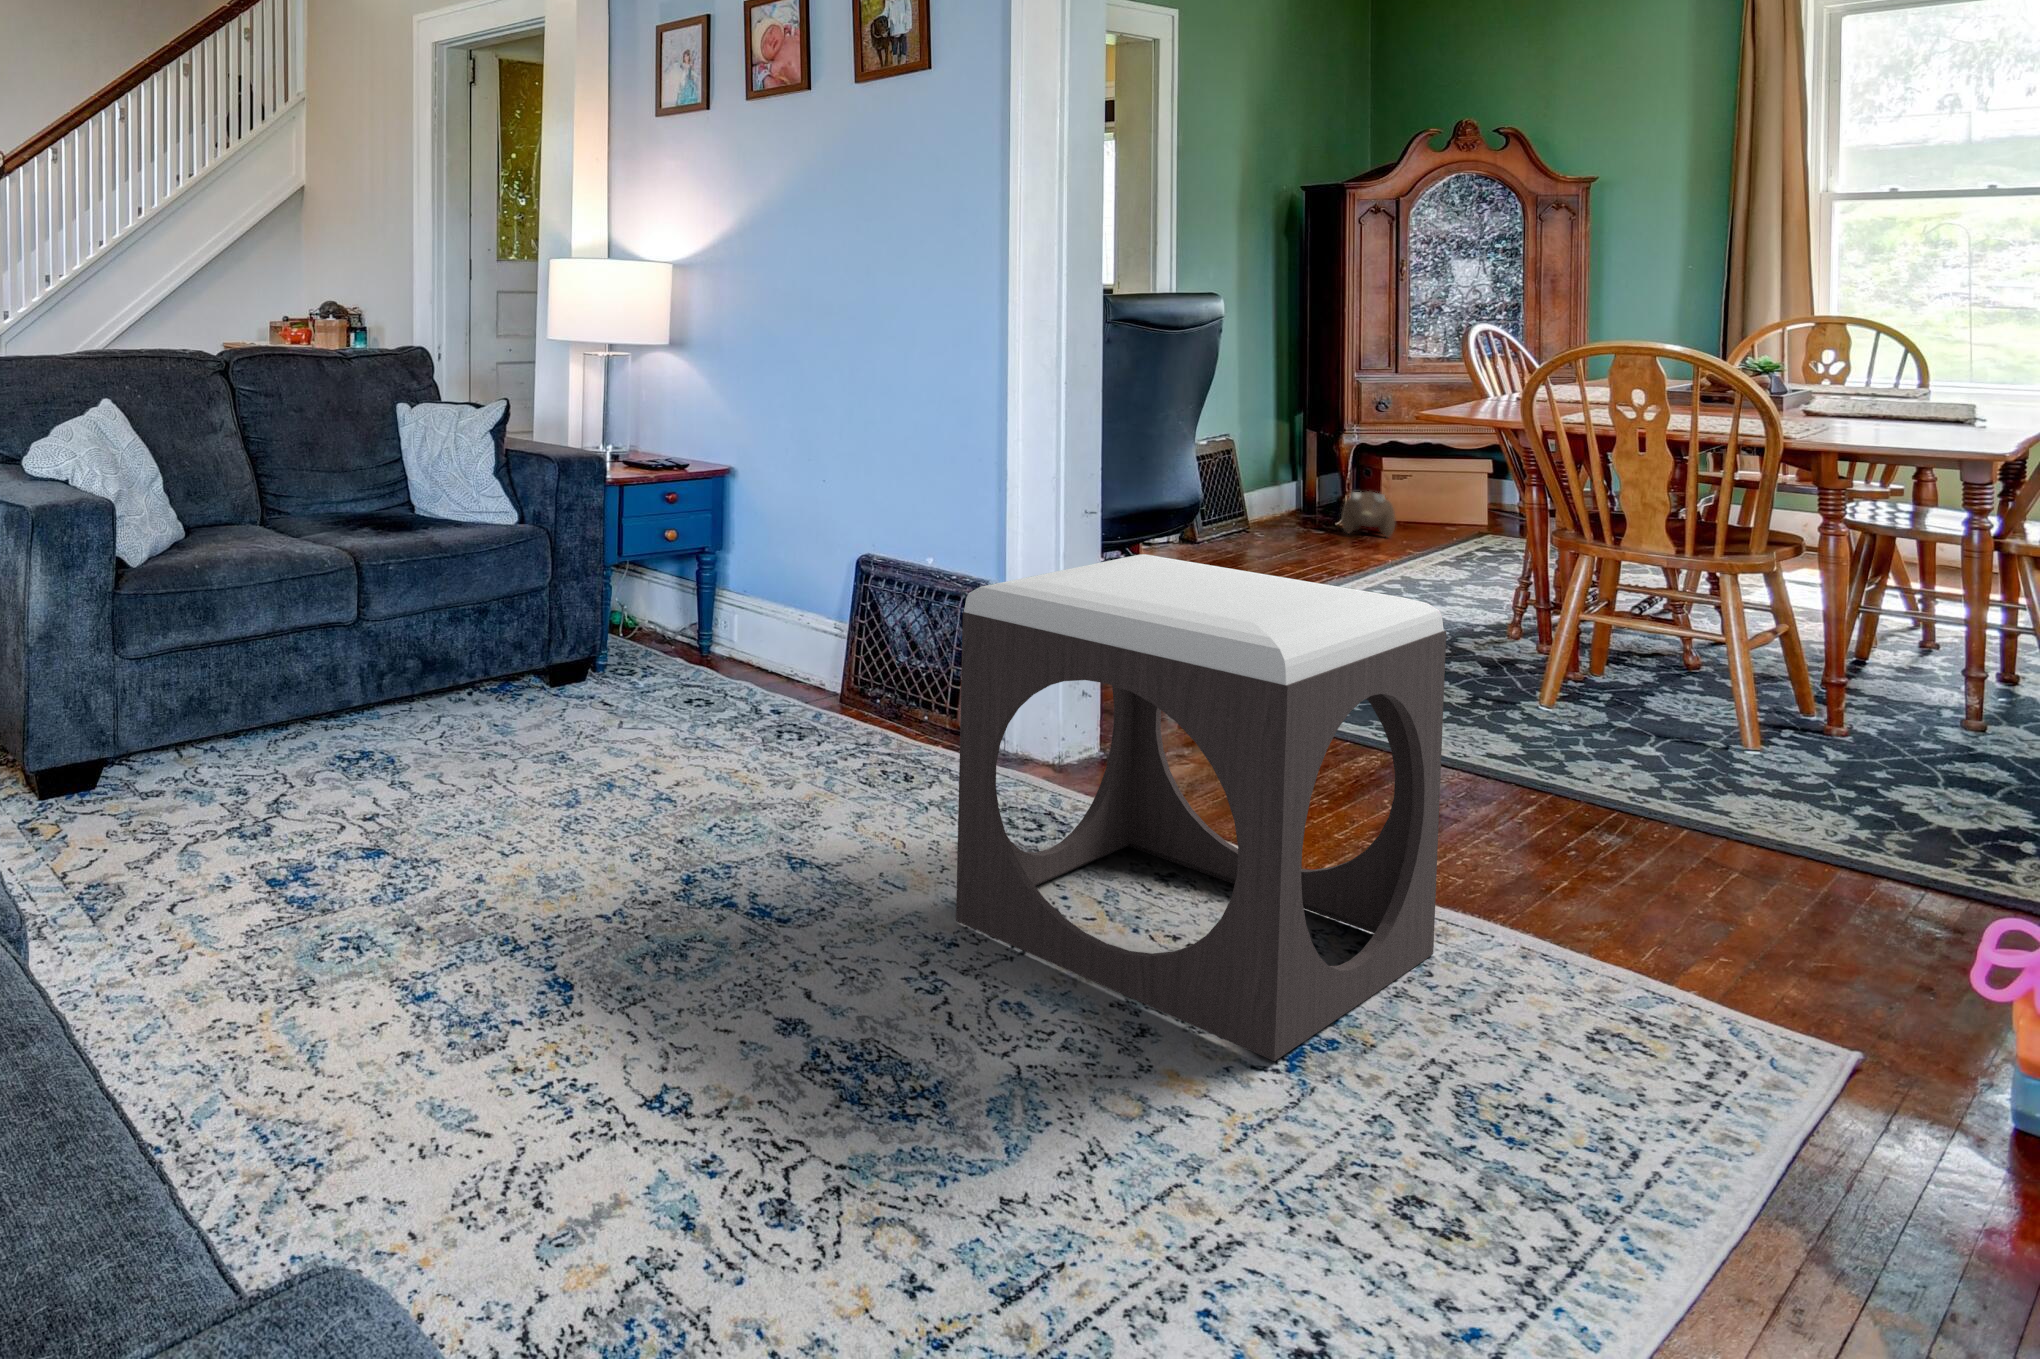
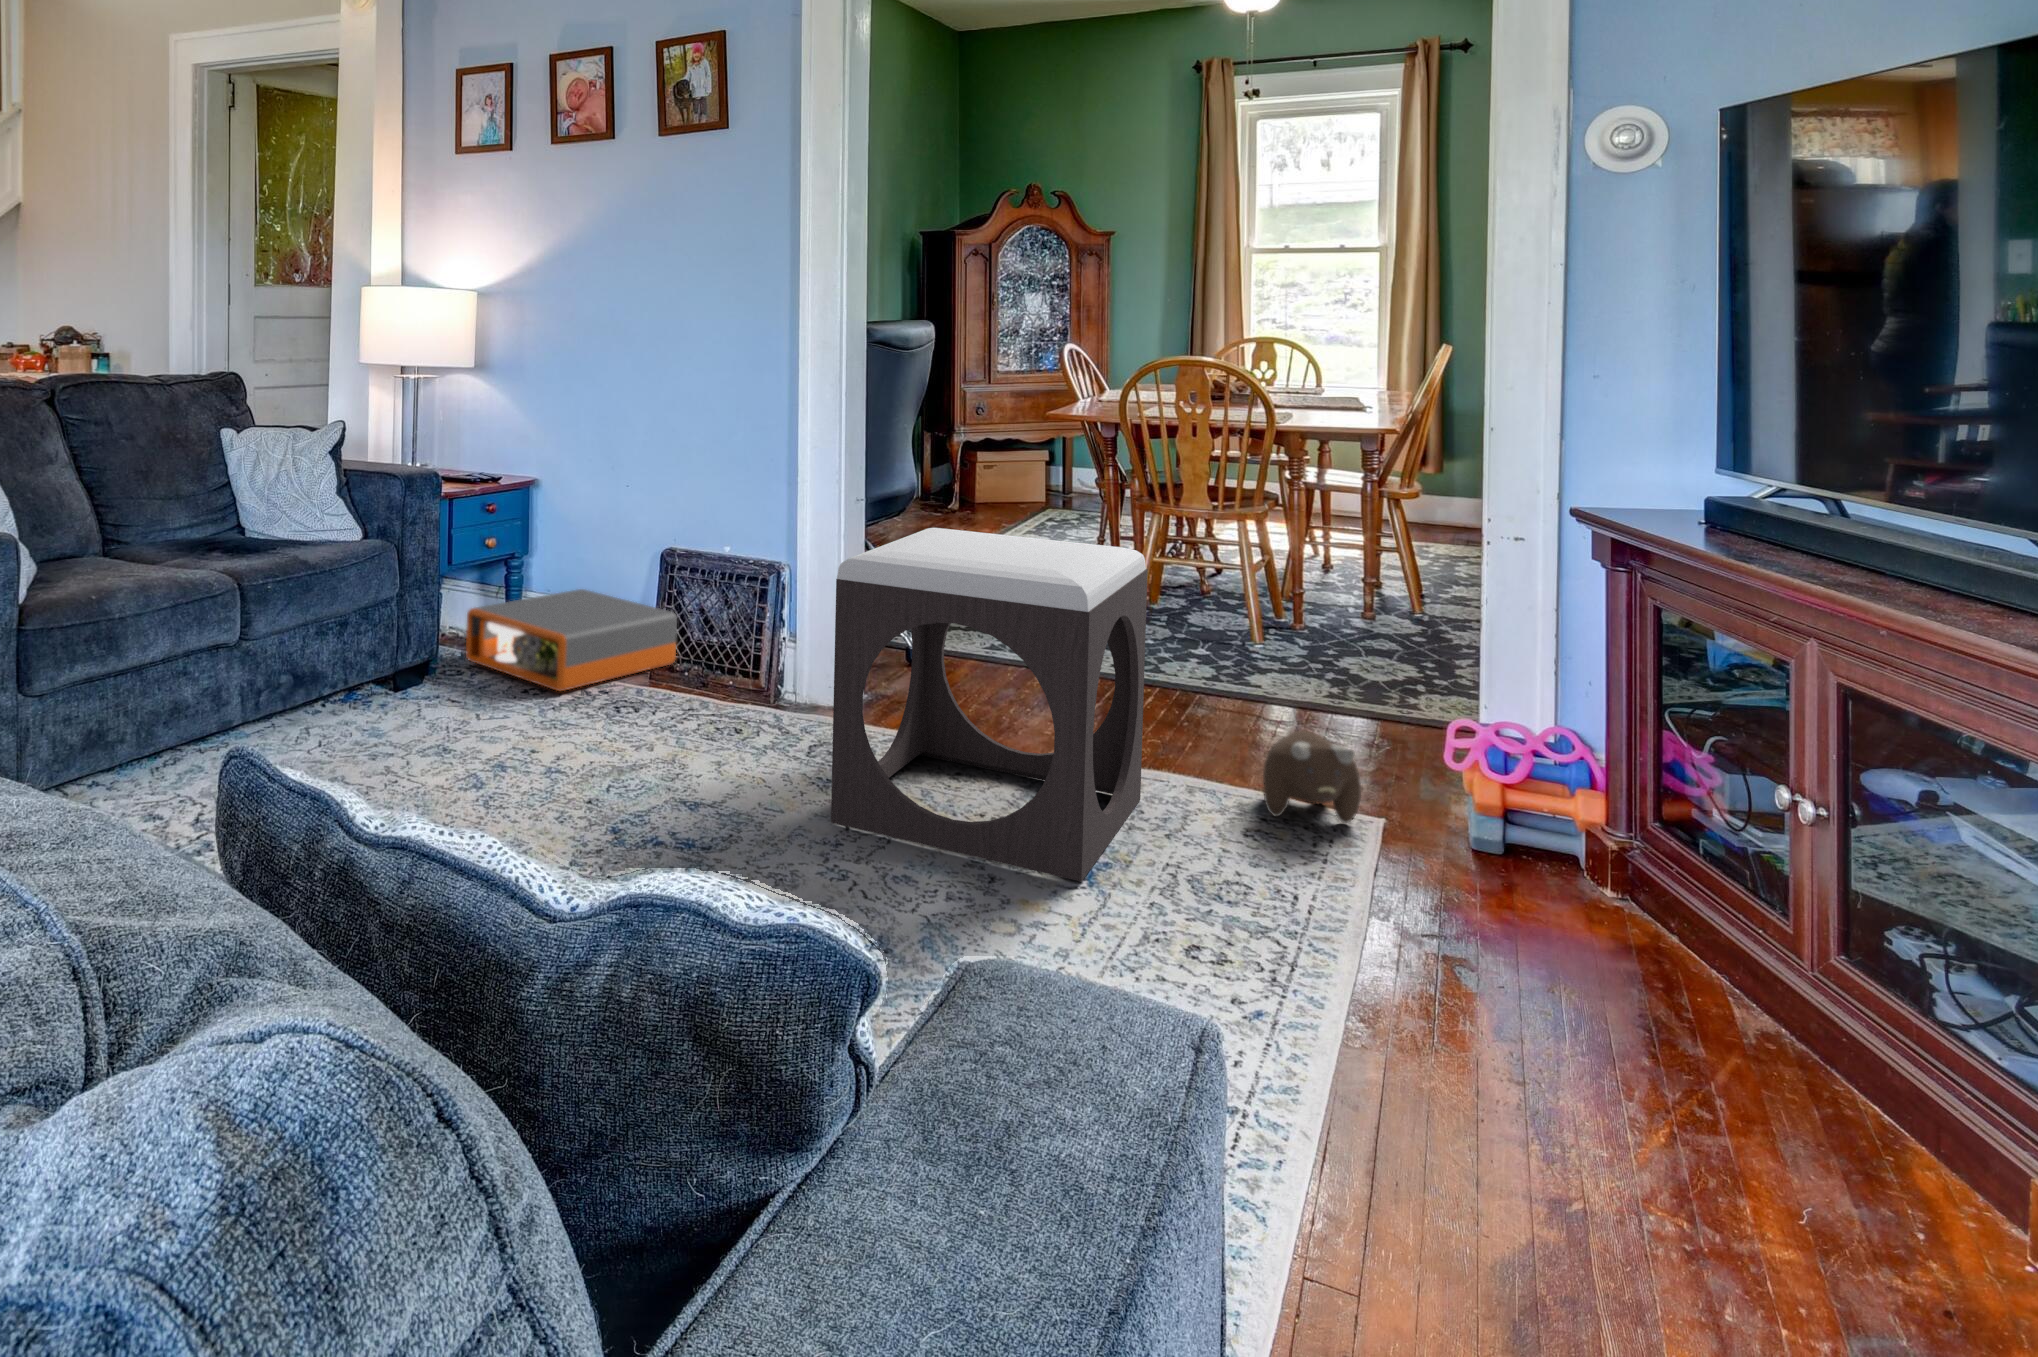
plush toy: present [1341,492,1396,537] -> present [1263,730,1361,823]
storage box: none [633,601,874,716] -> present [466,589,677,691]

